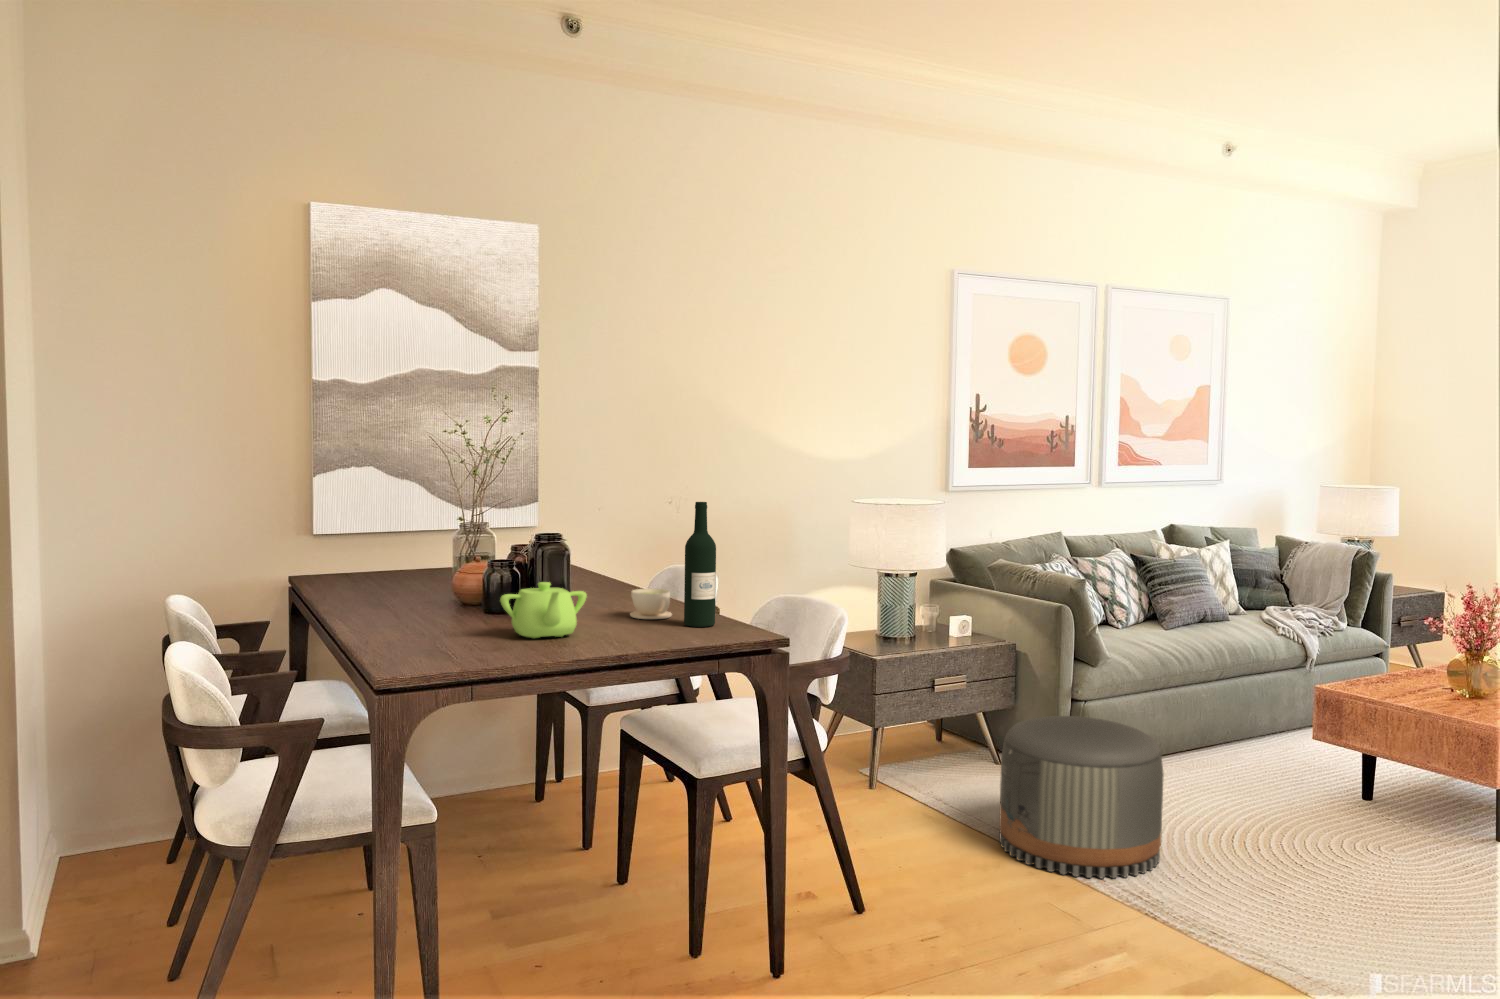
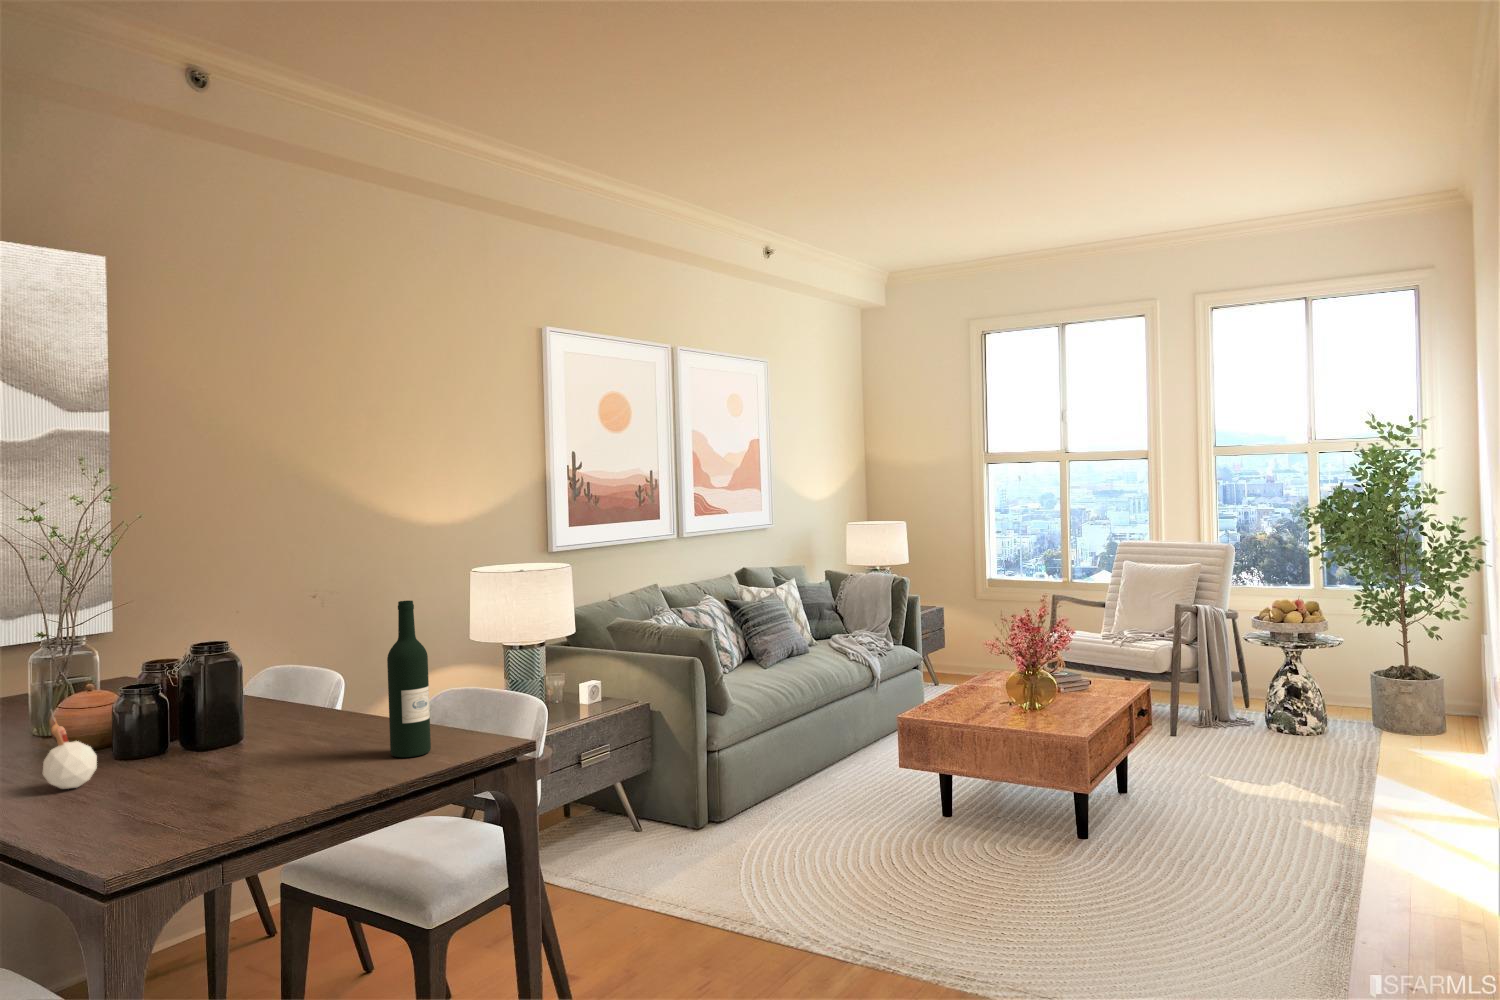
candle: none [458,558,492,615] -> present [43,717,97,789]
teapot: present [500,582,587,638] -> none [147,732,270,815]
coffee cup: present [630,589,672,619] -> none [306,713,363,757]
pouf: present [999,716,1163,878] -> none [680,771,836,939]

